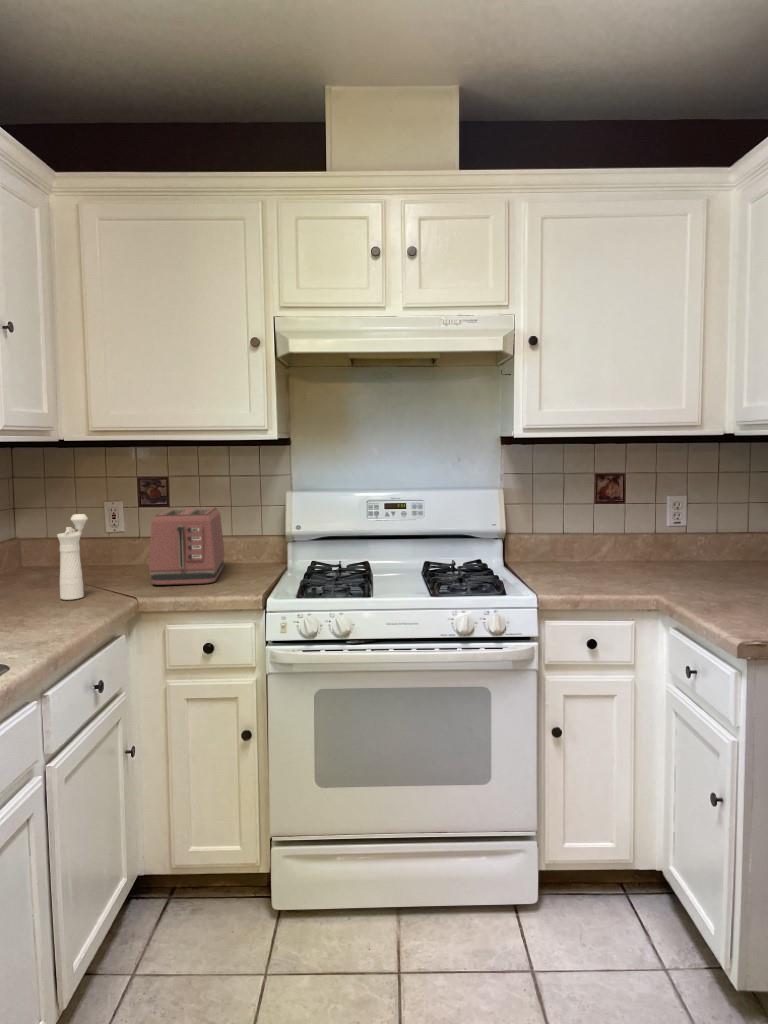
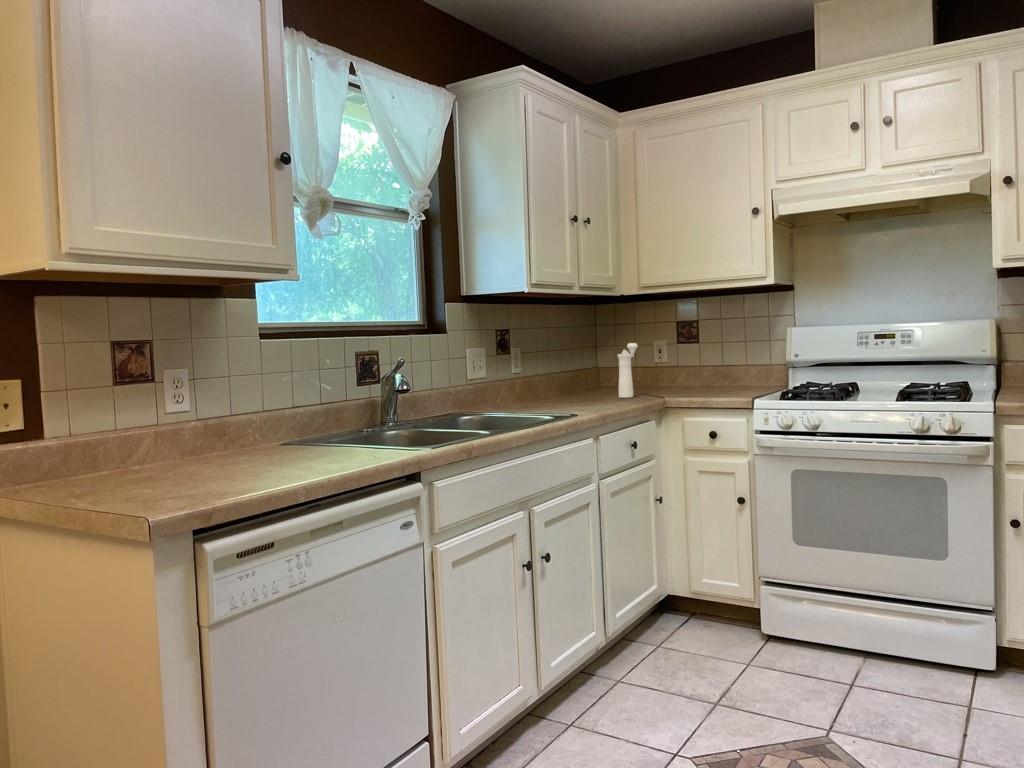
toaster: present [149,507,224,585] -> none [678,341,738,393]

